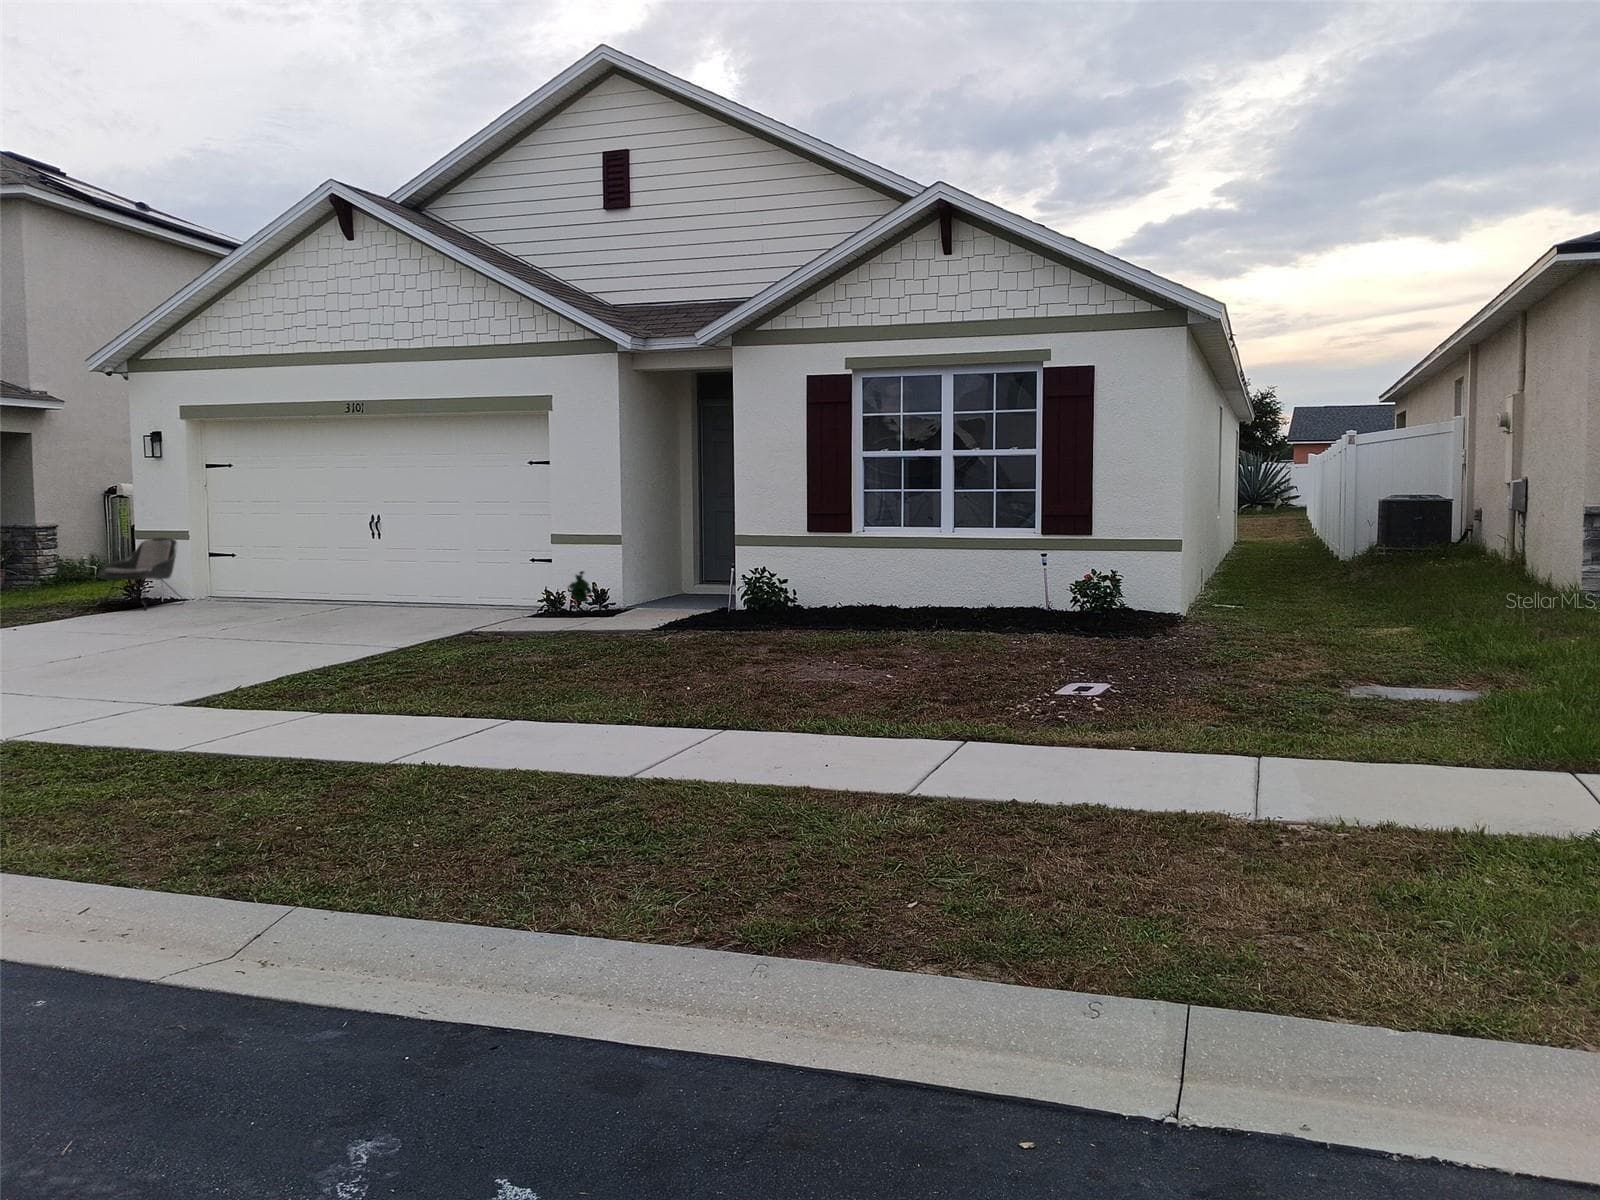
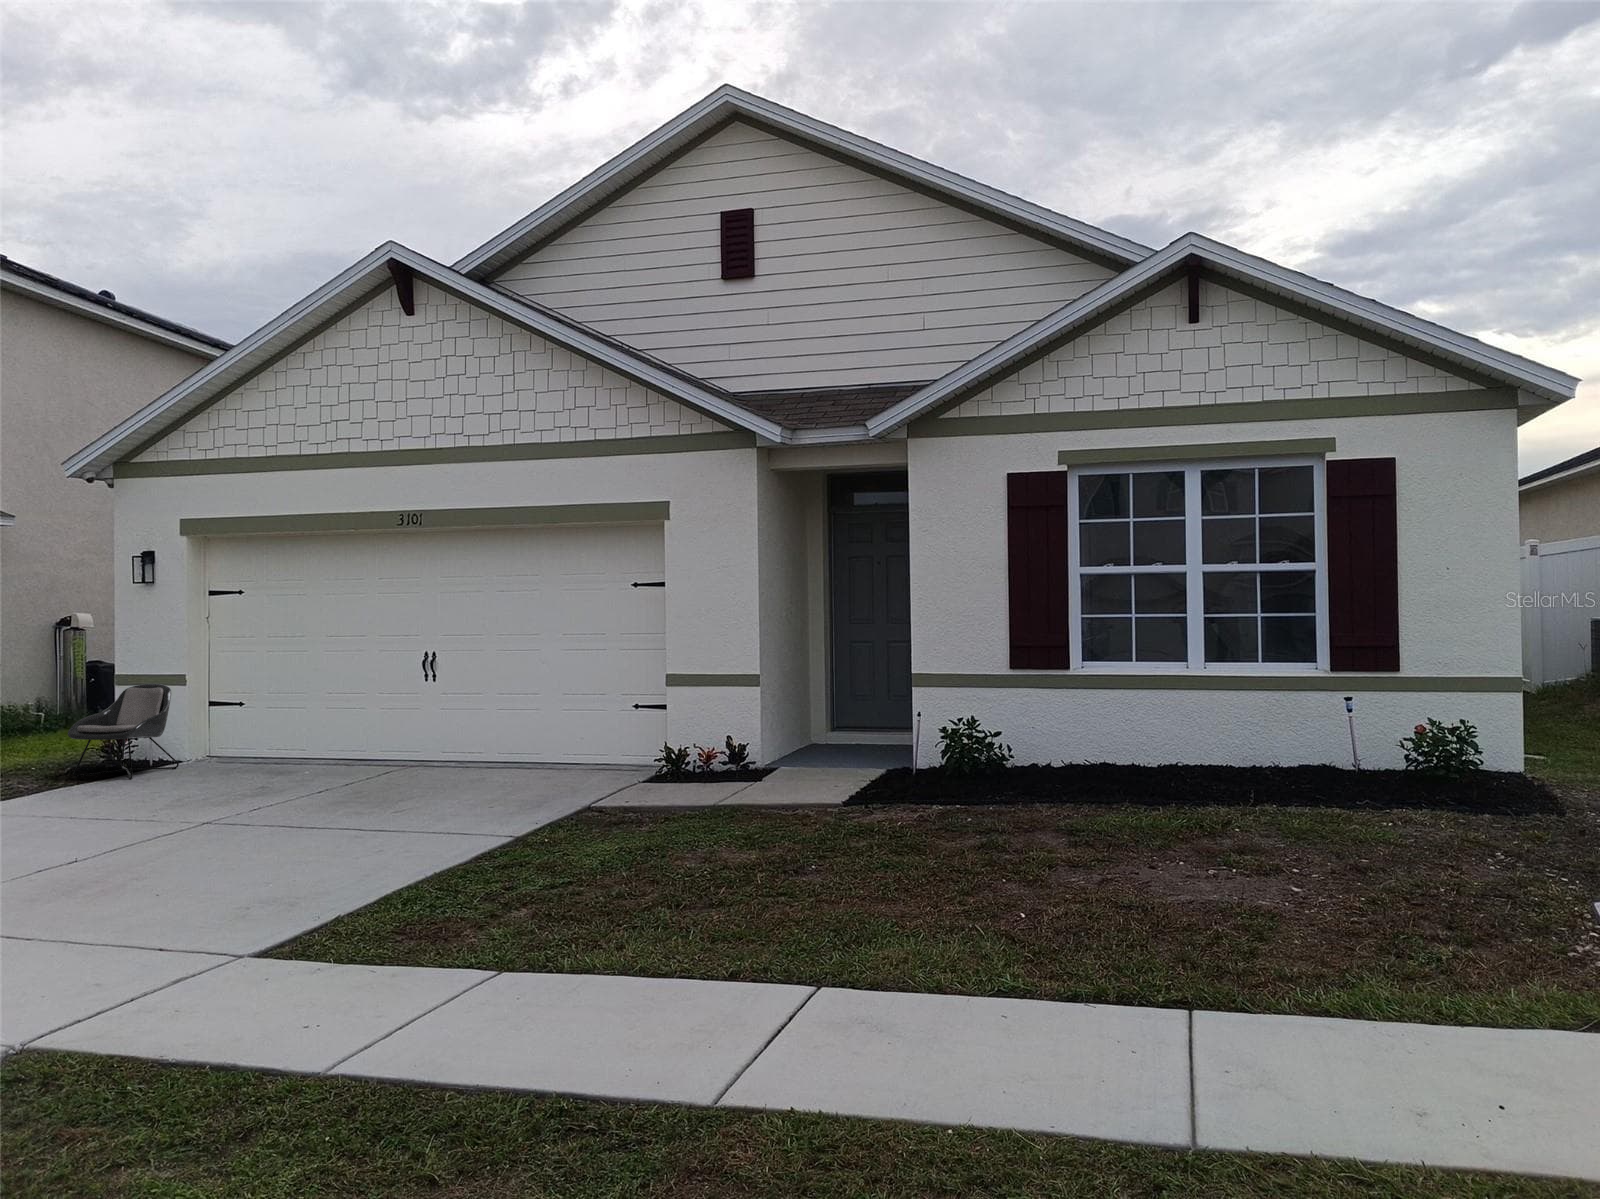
decorative plant: present [569,571,592,615] -> none [691,721,725,778]

